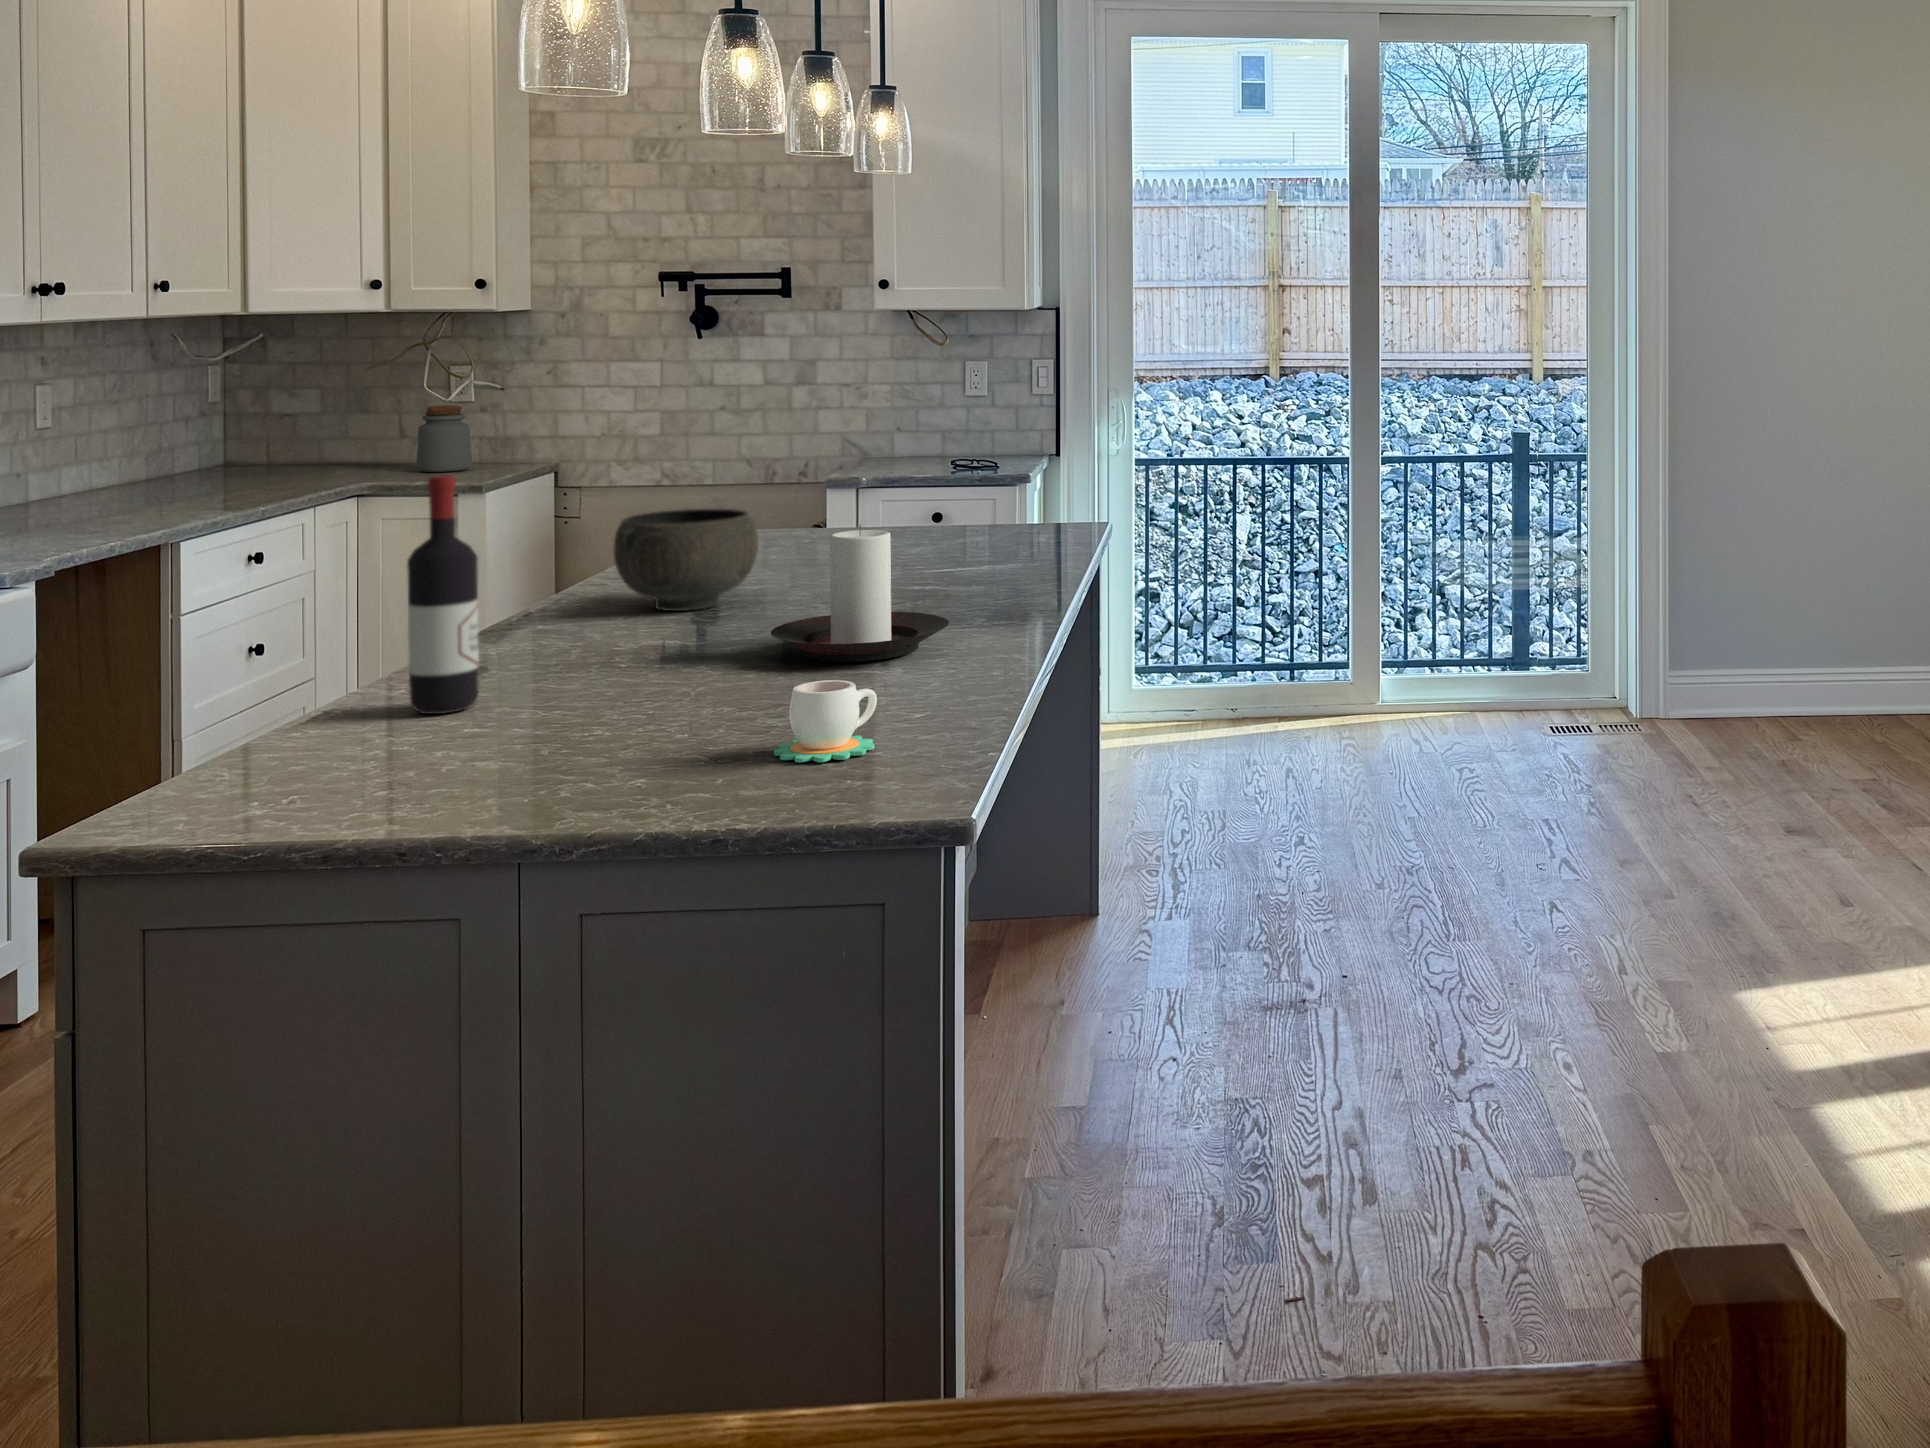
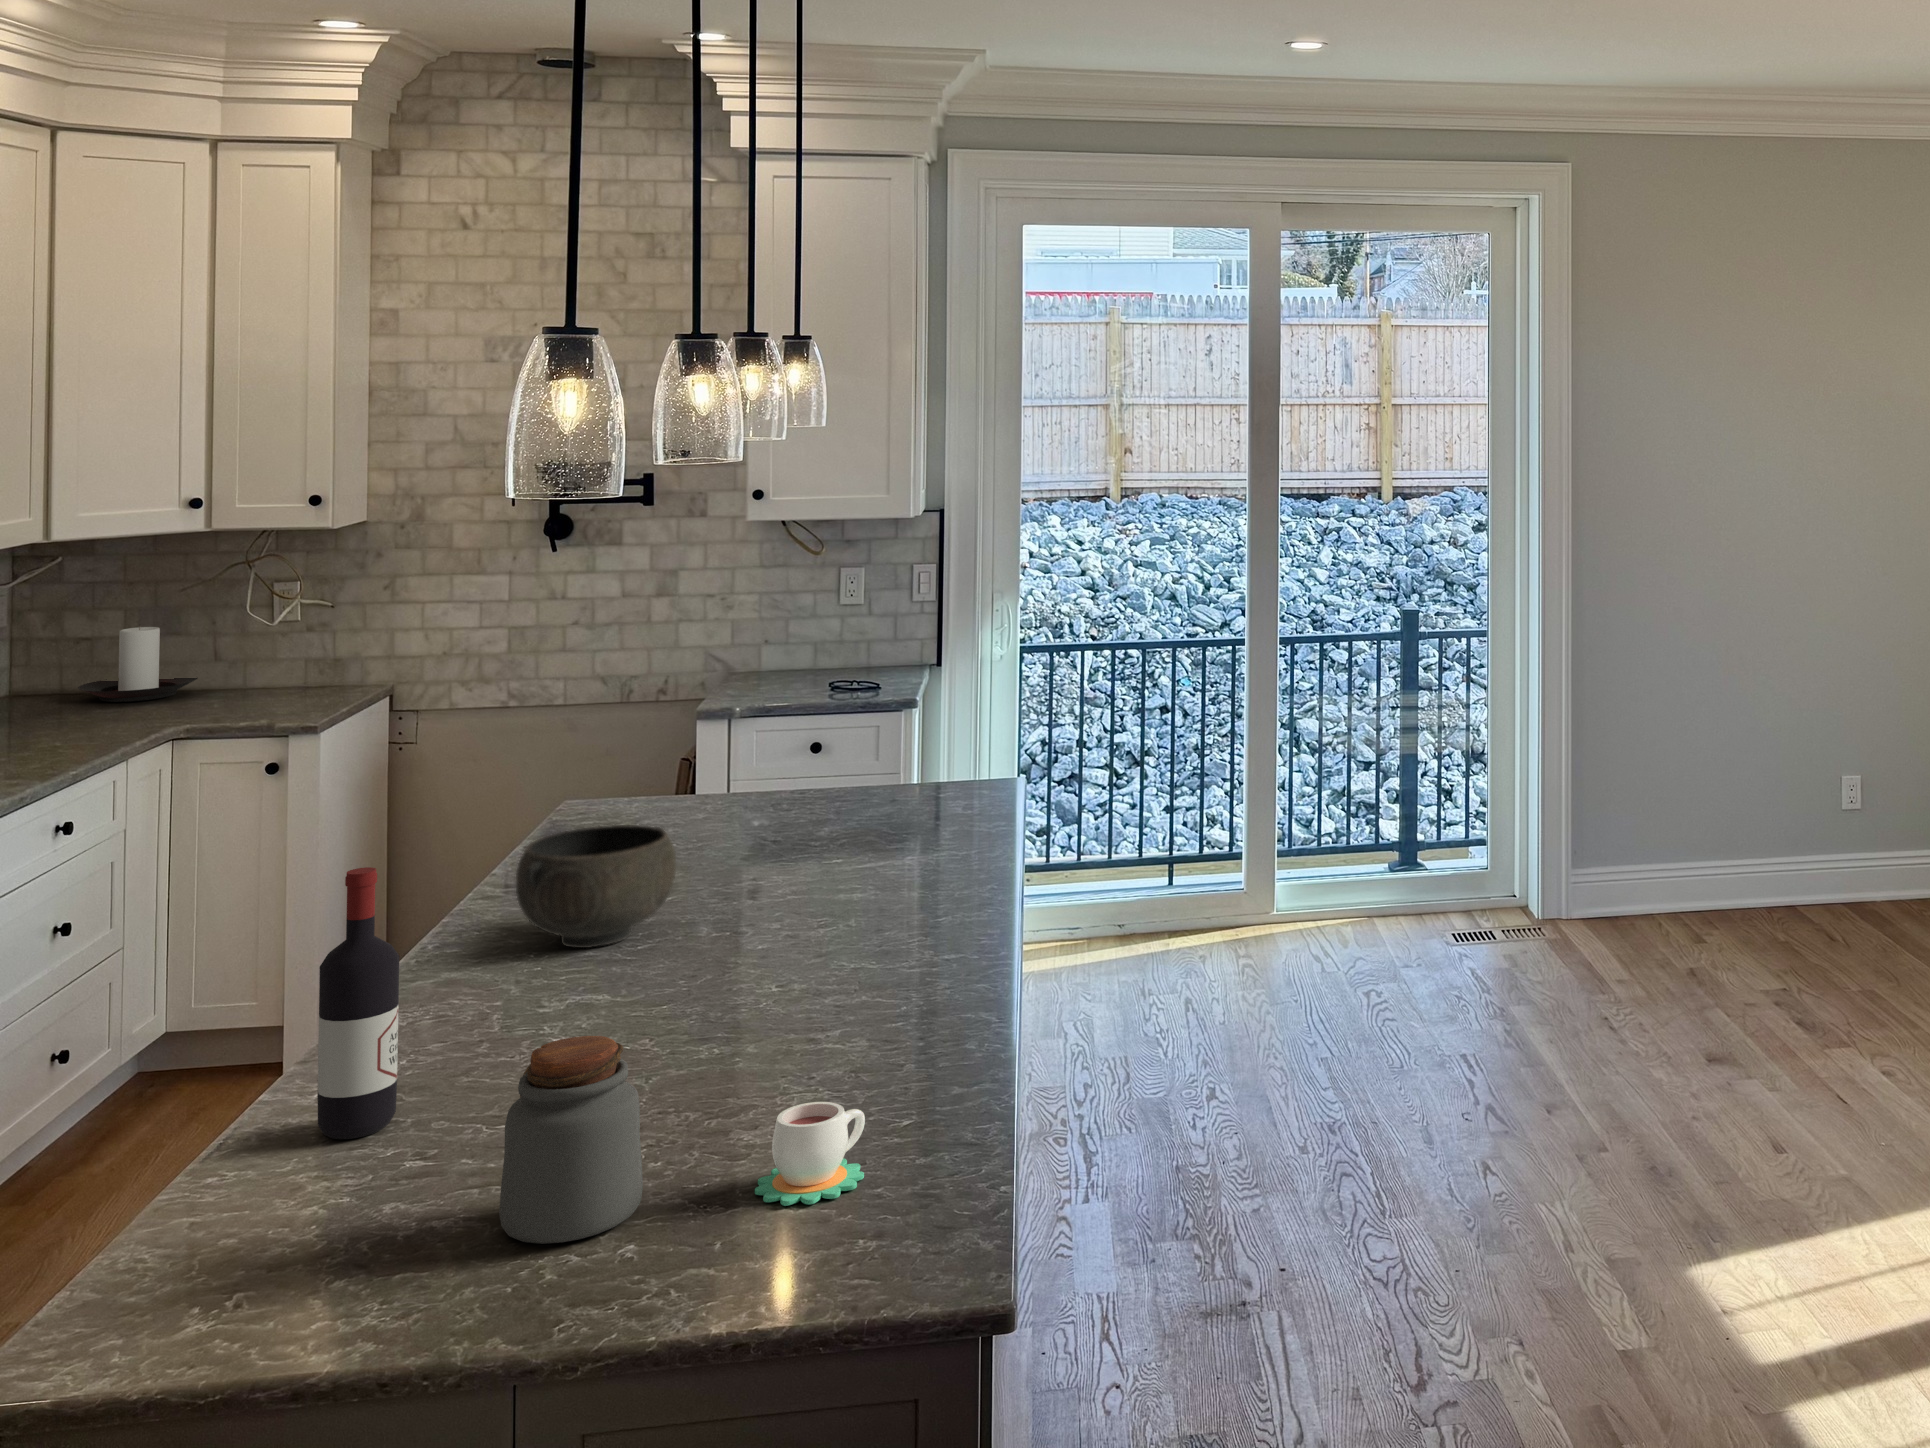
jar: present [417,405,472,472] -> present [499,1036,643,1244]
candle holder: present [771,525,949,662] -> present [78,625,197,702]

